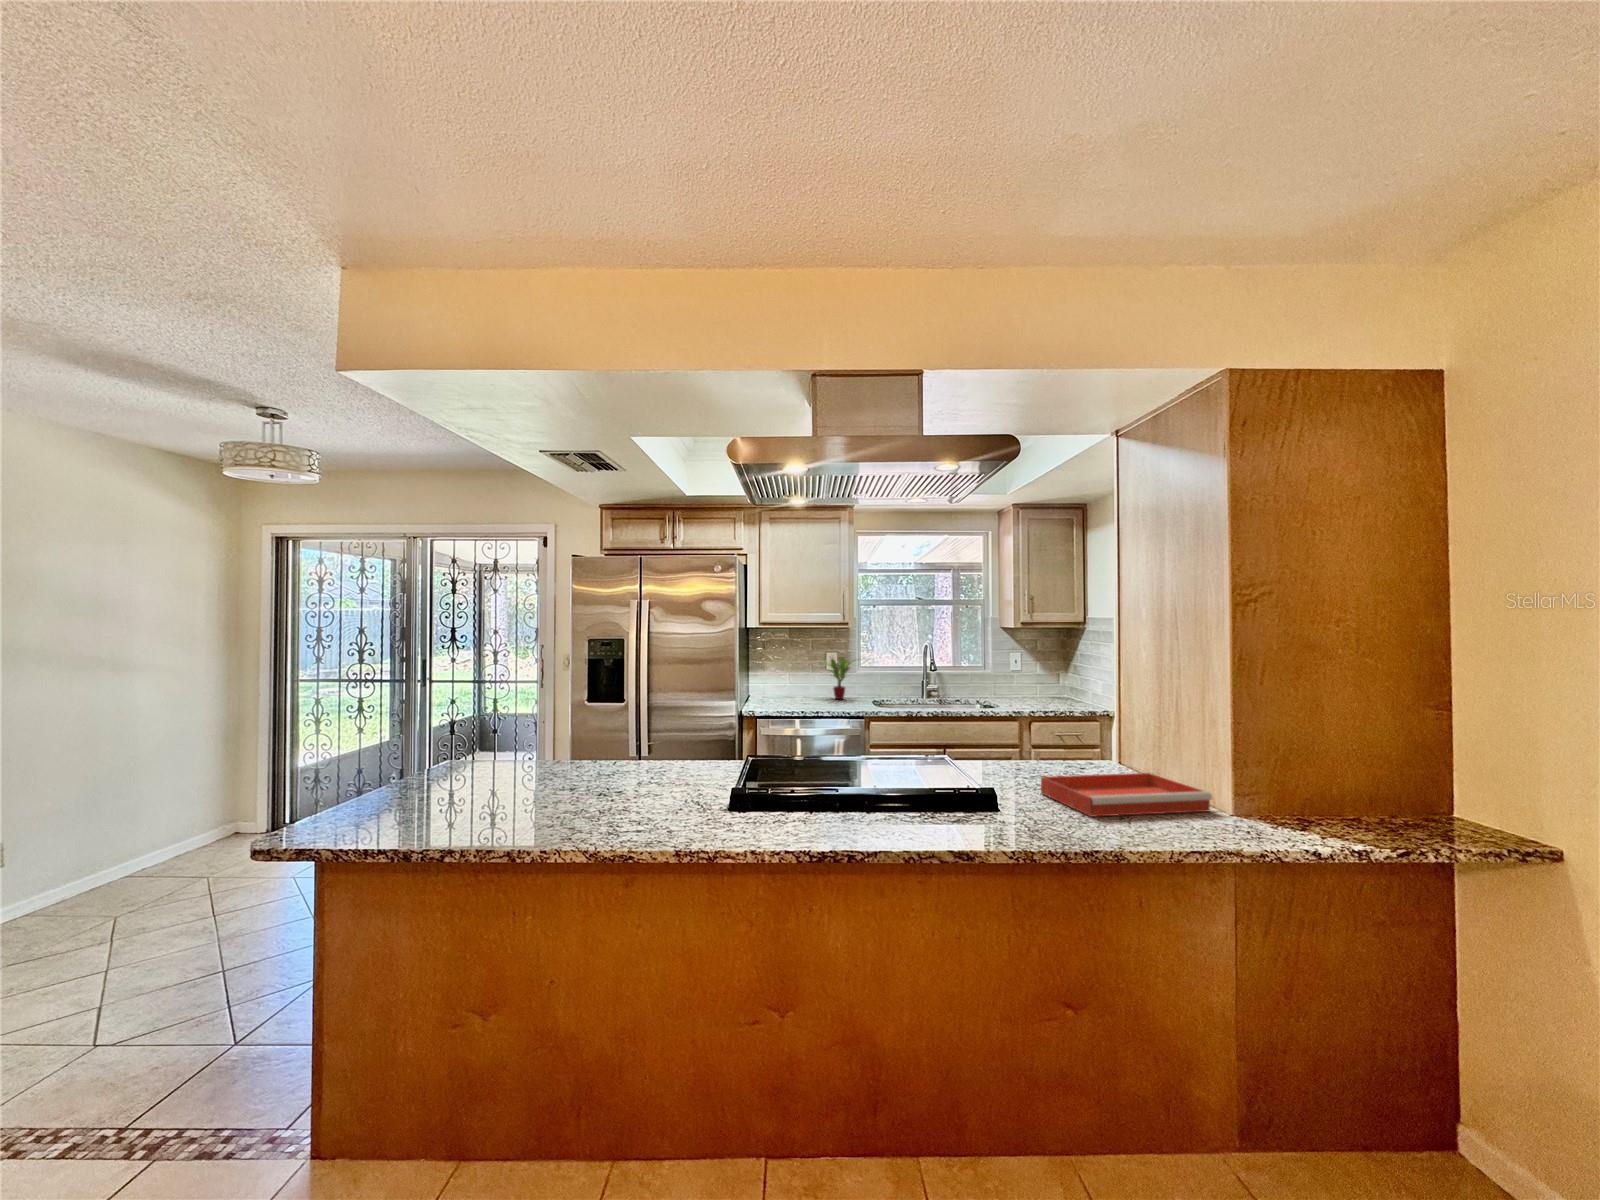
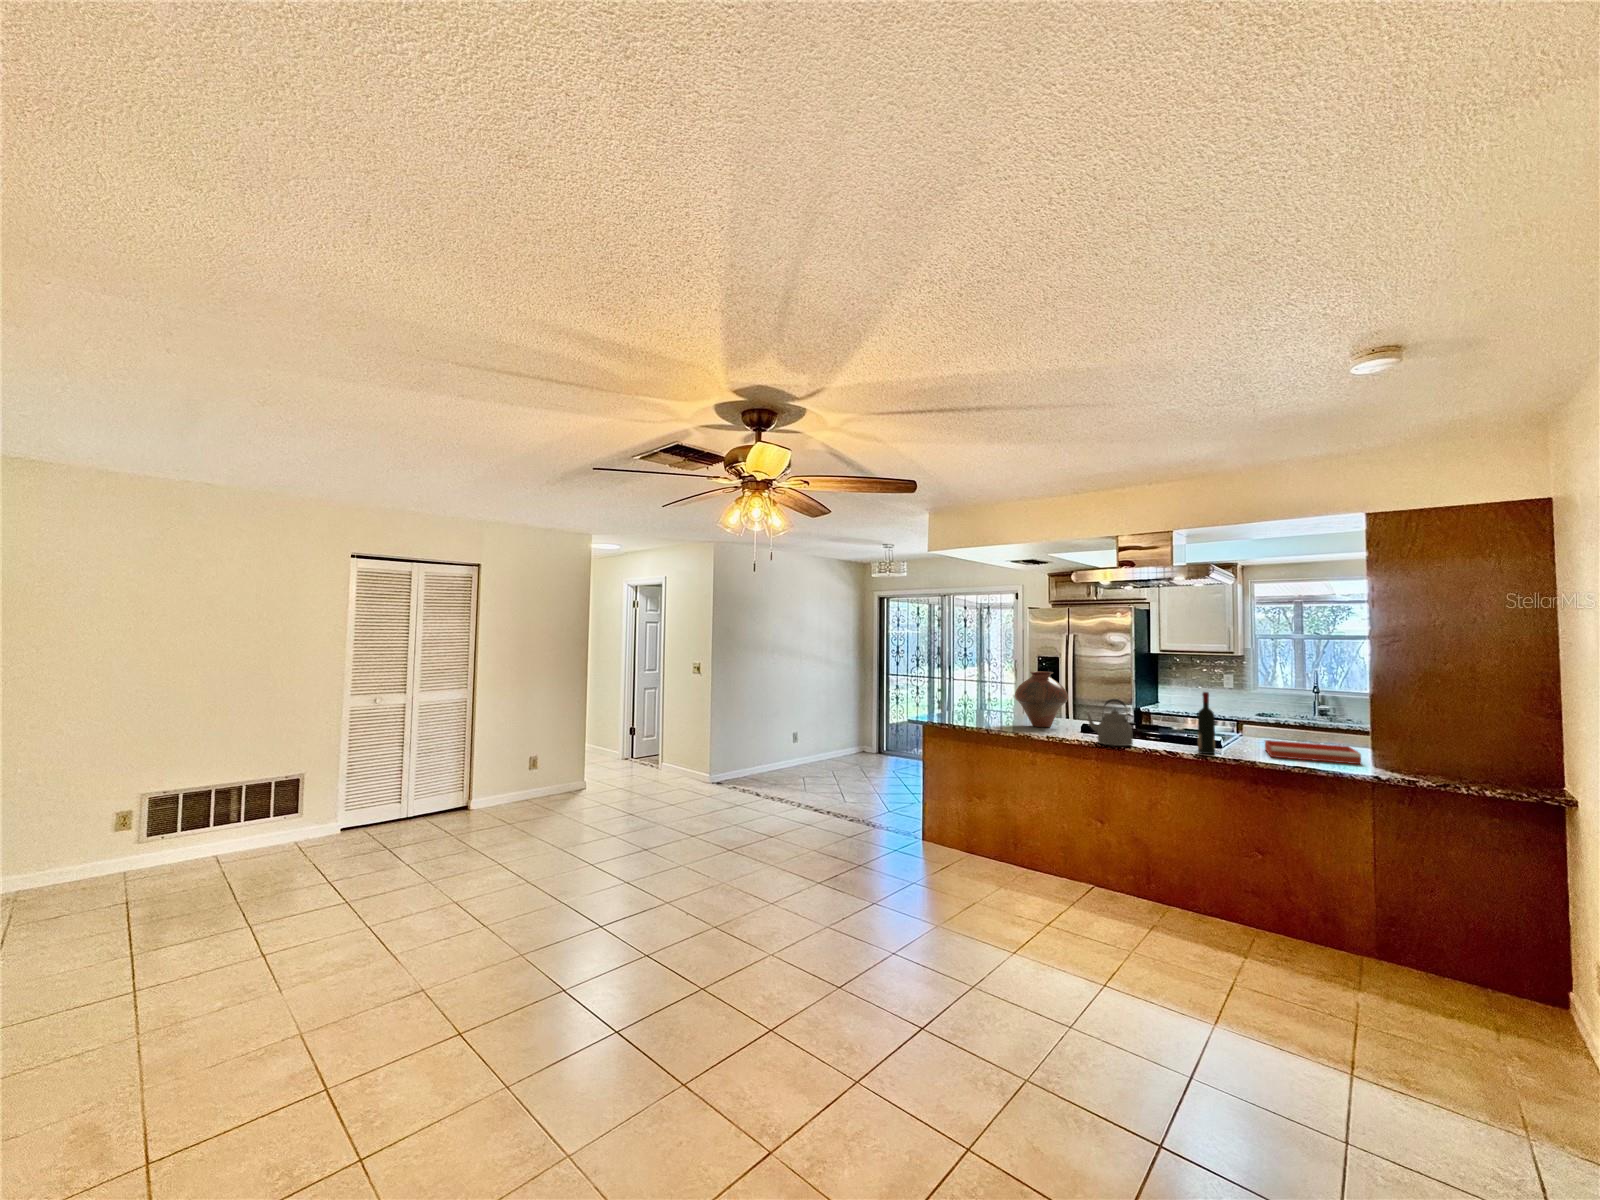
potted plant: present [821,657,852,699] -> none [1212,676,1247,708]
vase: none [587,672,692,789] -> present [1015,671,1068,727]
wine bottle: none [983,703,1015,829] -> present [1197,692,1215,754]
kettle: none [761,729,863,835] -> present [1085,699,1133,746]

